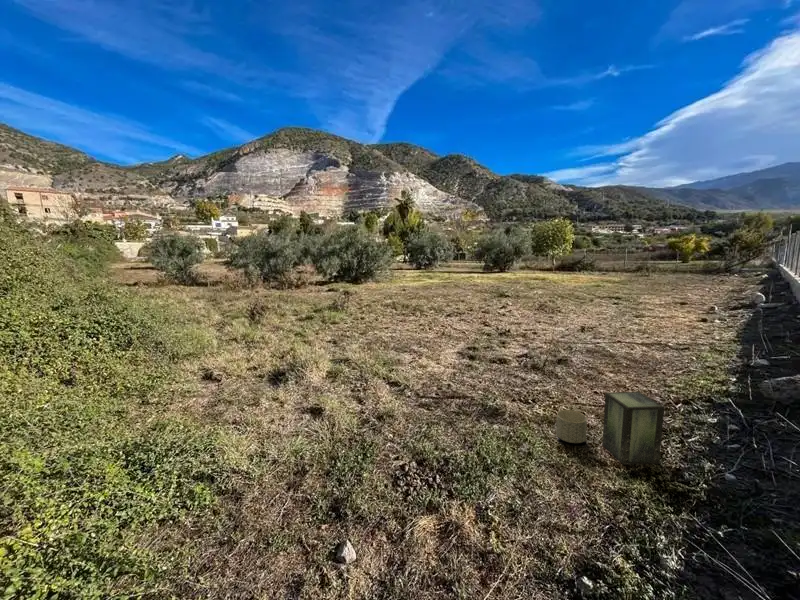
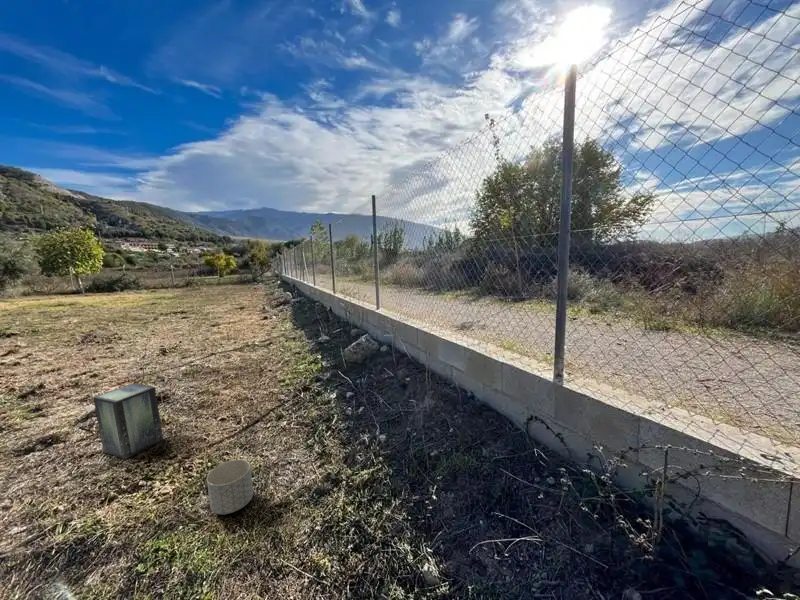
storage box: present [602,392,664,465] -> present [93,383,163,459]

